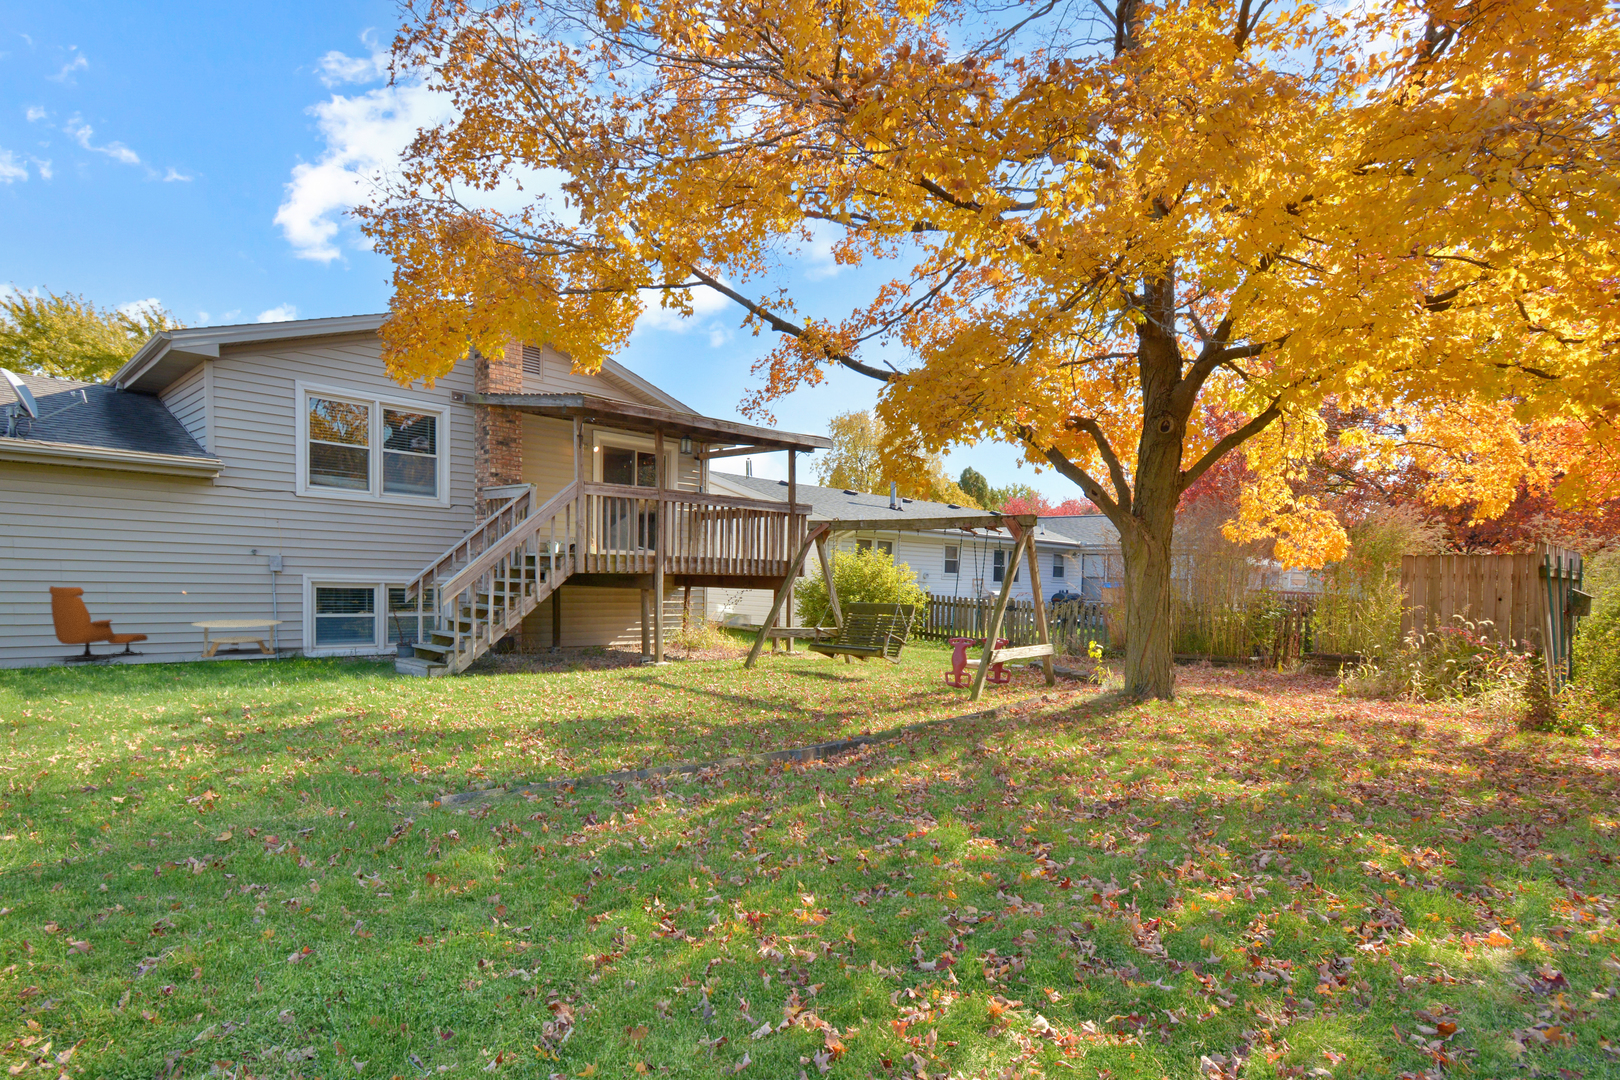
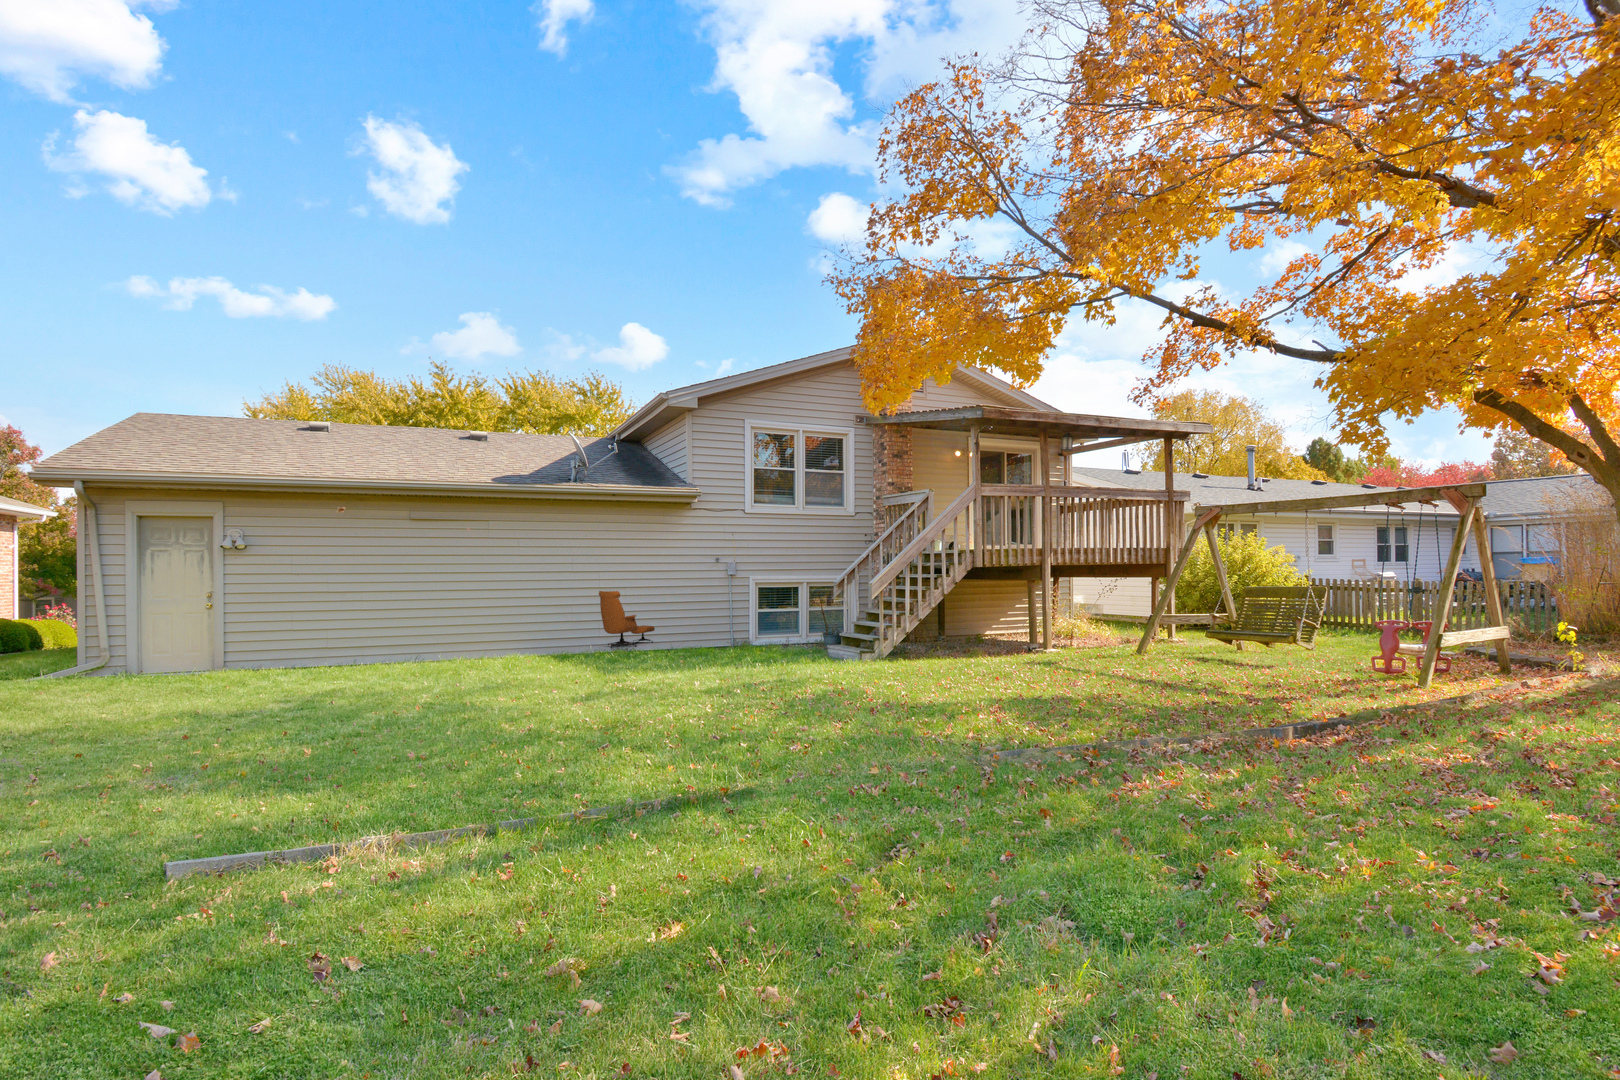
round table: present [192,619,282,657] -> none [682,614,743,644]

